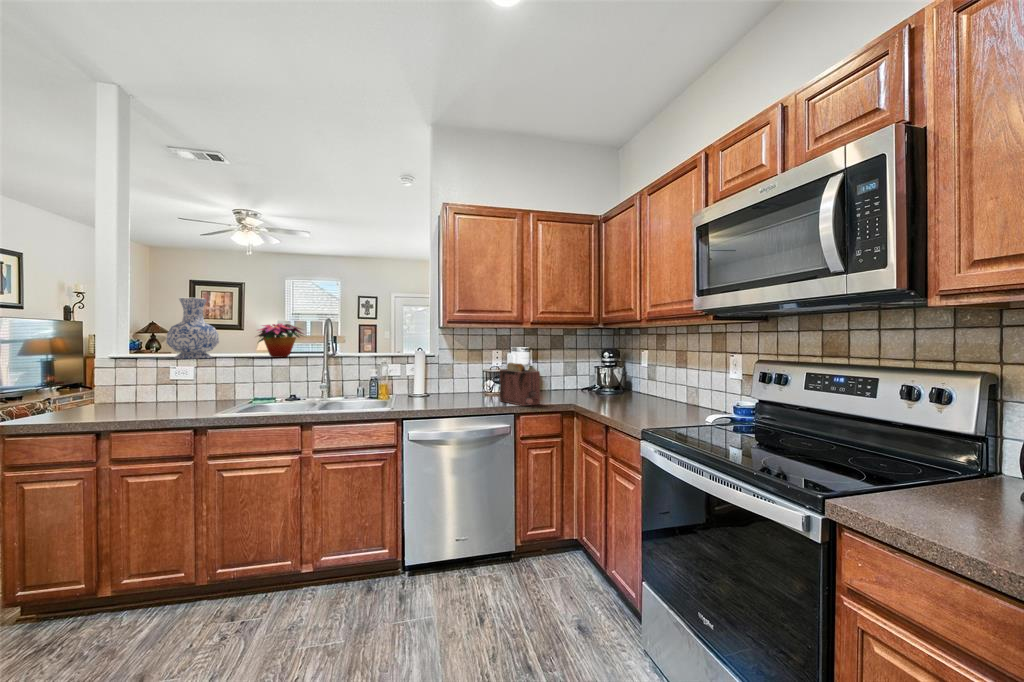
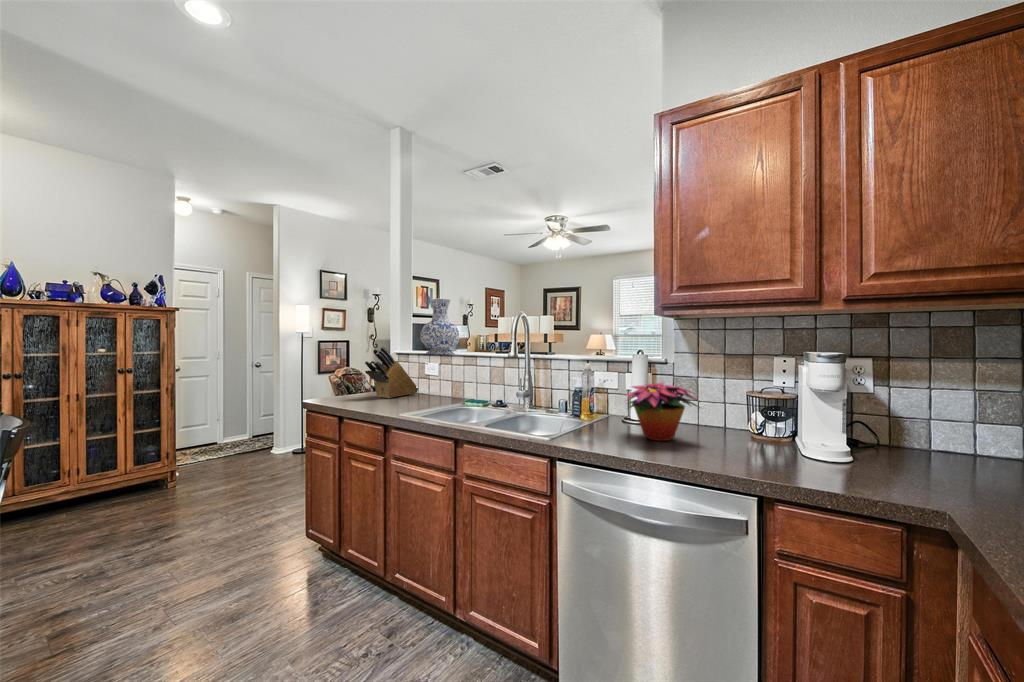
flower arrangement: present [258,324,303,357] -> present [625,382,700,441]
knife block: none [107,351,163,413] -> present [365,347,418,398]
toaster: present [500,363,540,406] -> none [748,384,832,488]

